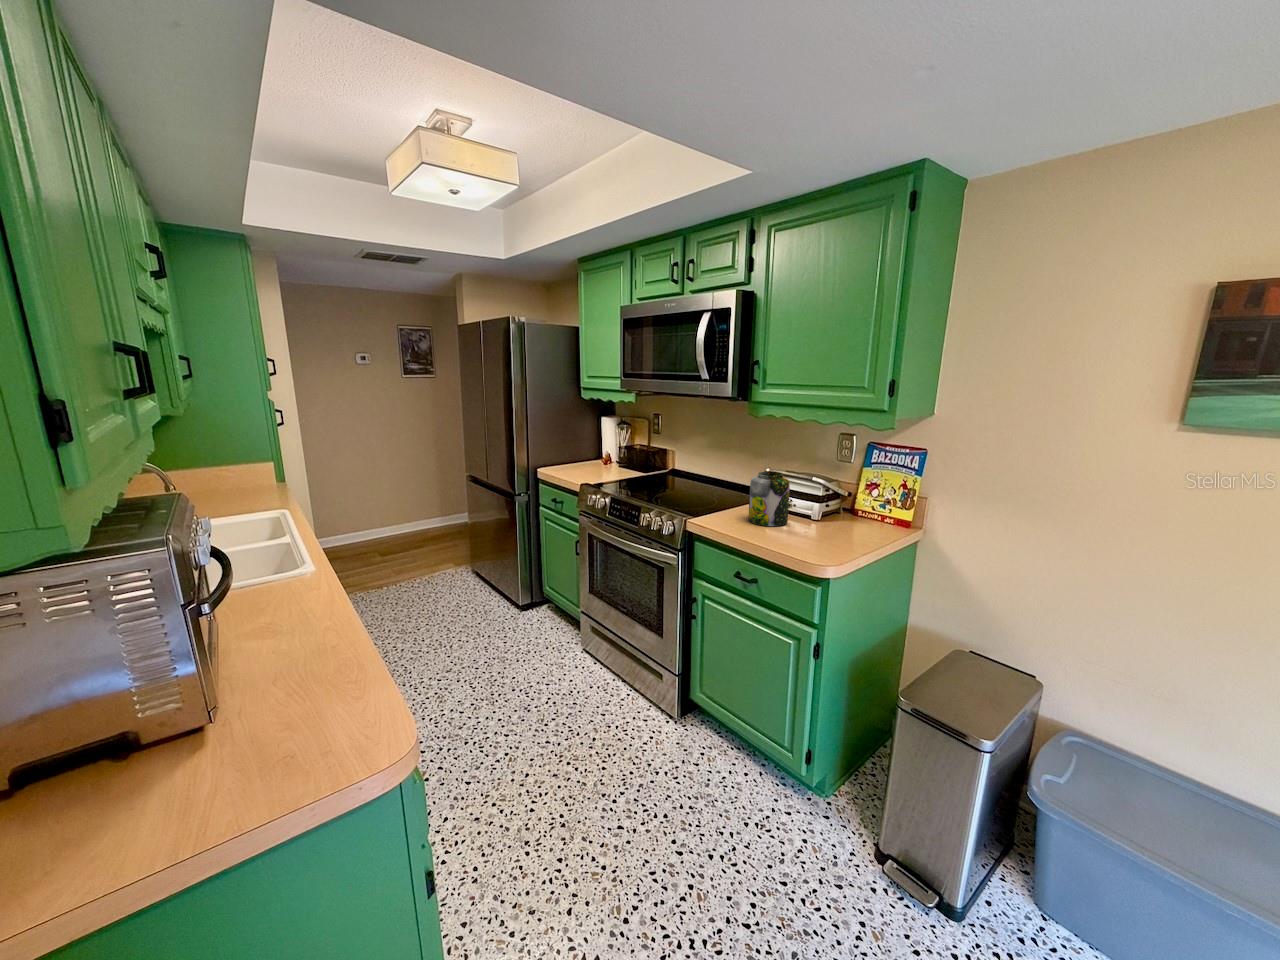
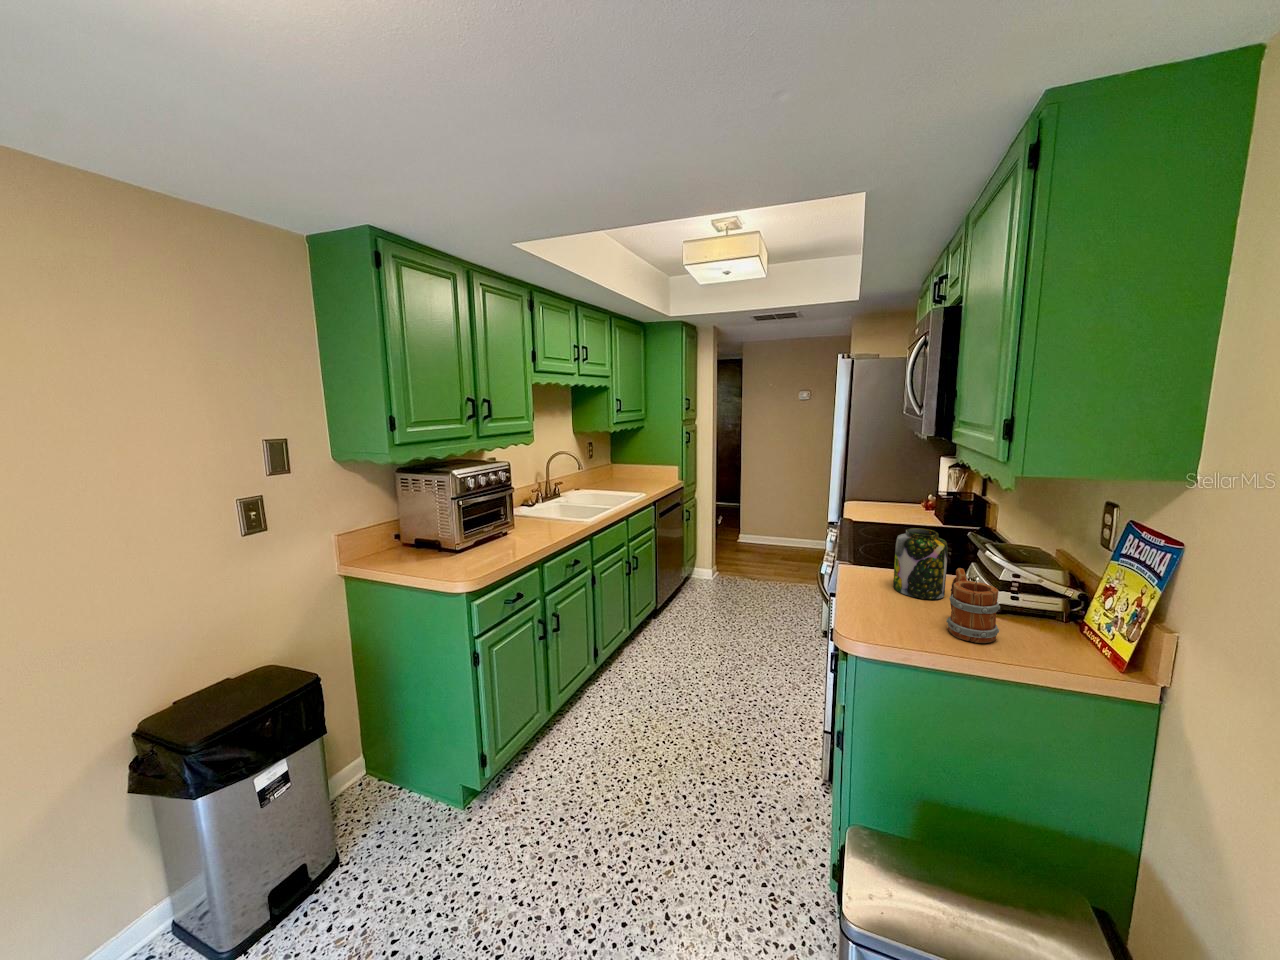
mug: none [819,493,866,541] -> present [946,568,1000,643]

